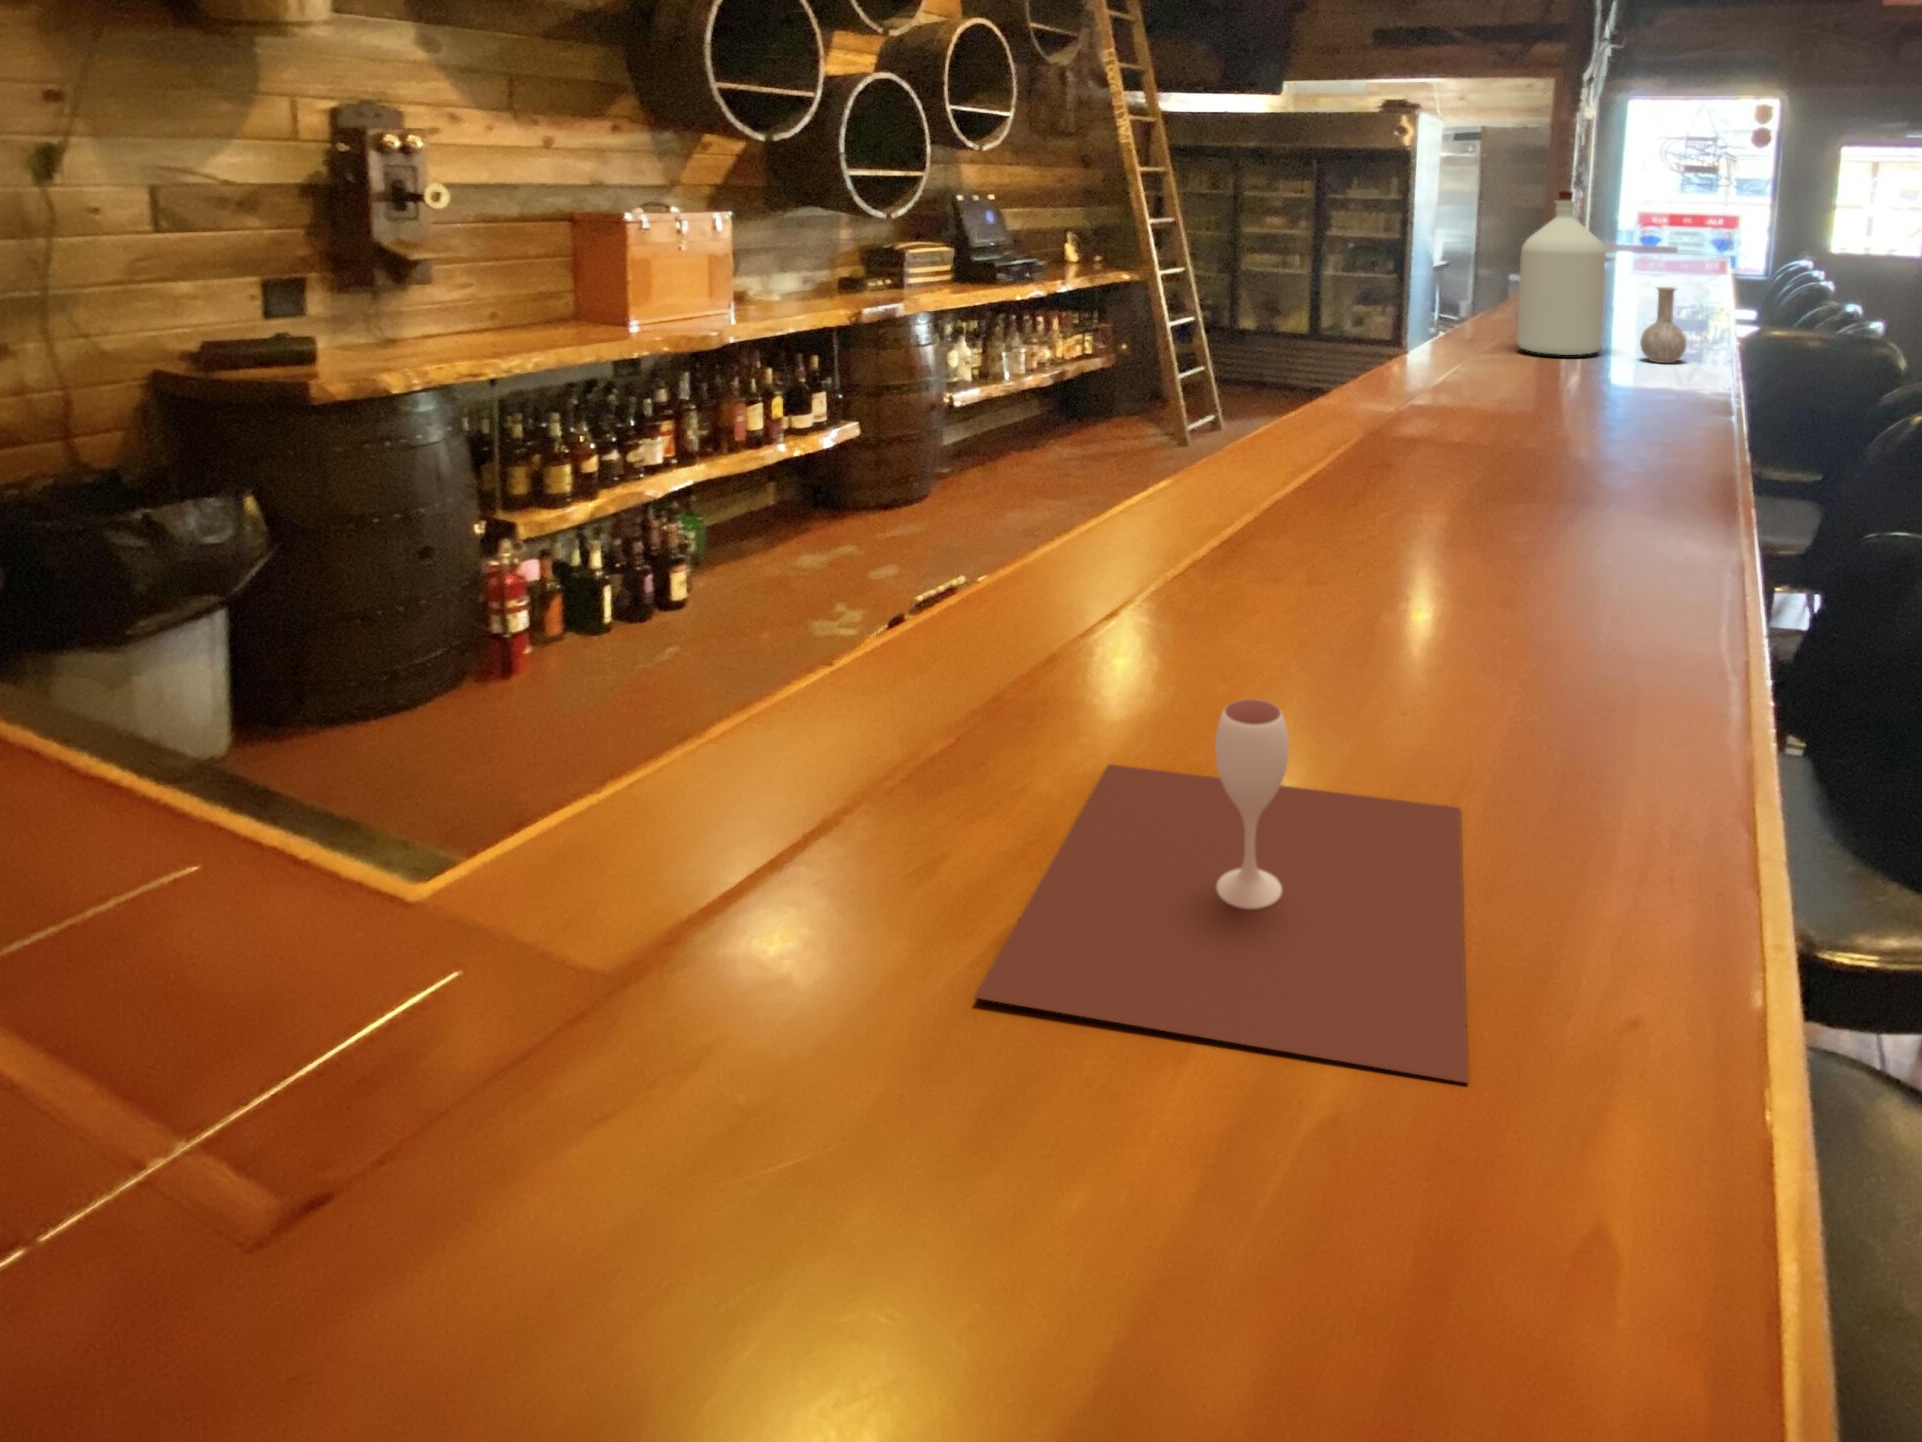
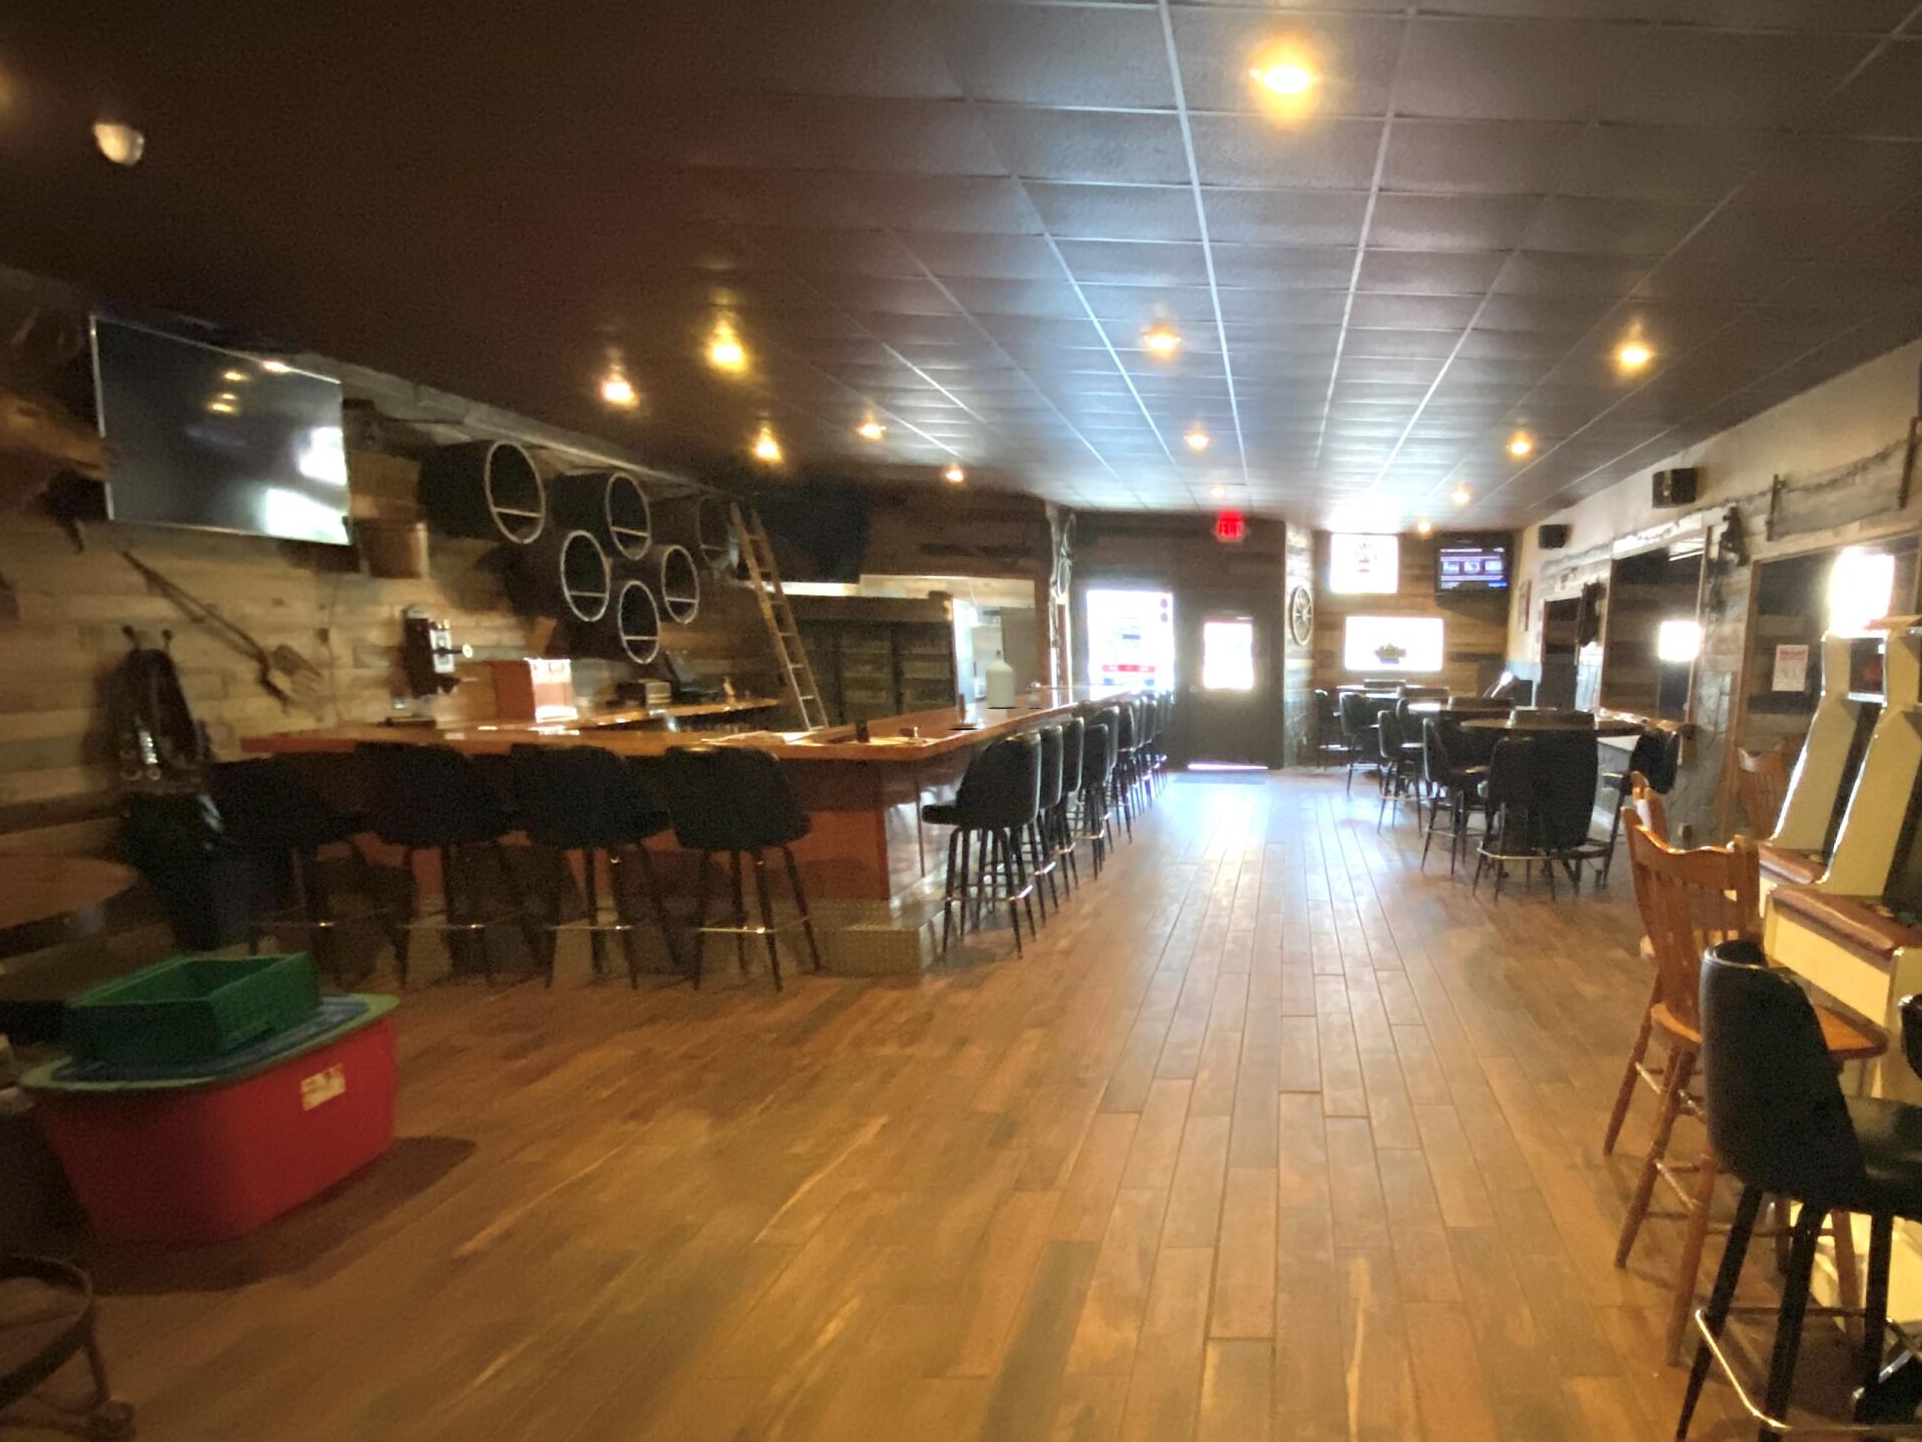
candle: none [1443,425,1665,660] -> present [950,693,978,729]
wine glass: present [975,699,1468,1083] -> none [894,713,949,738]

